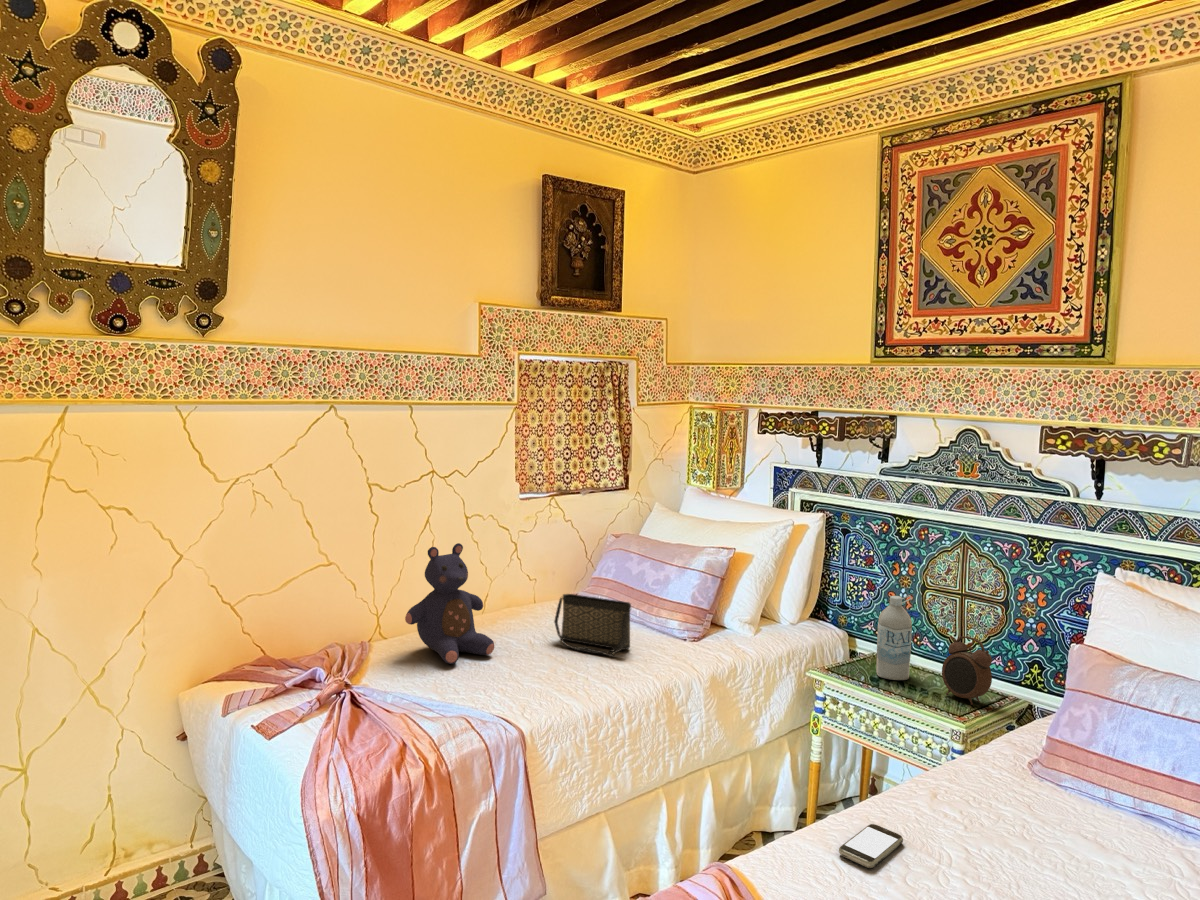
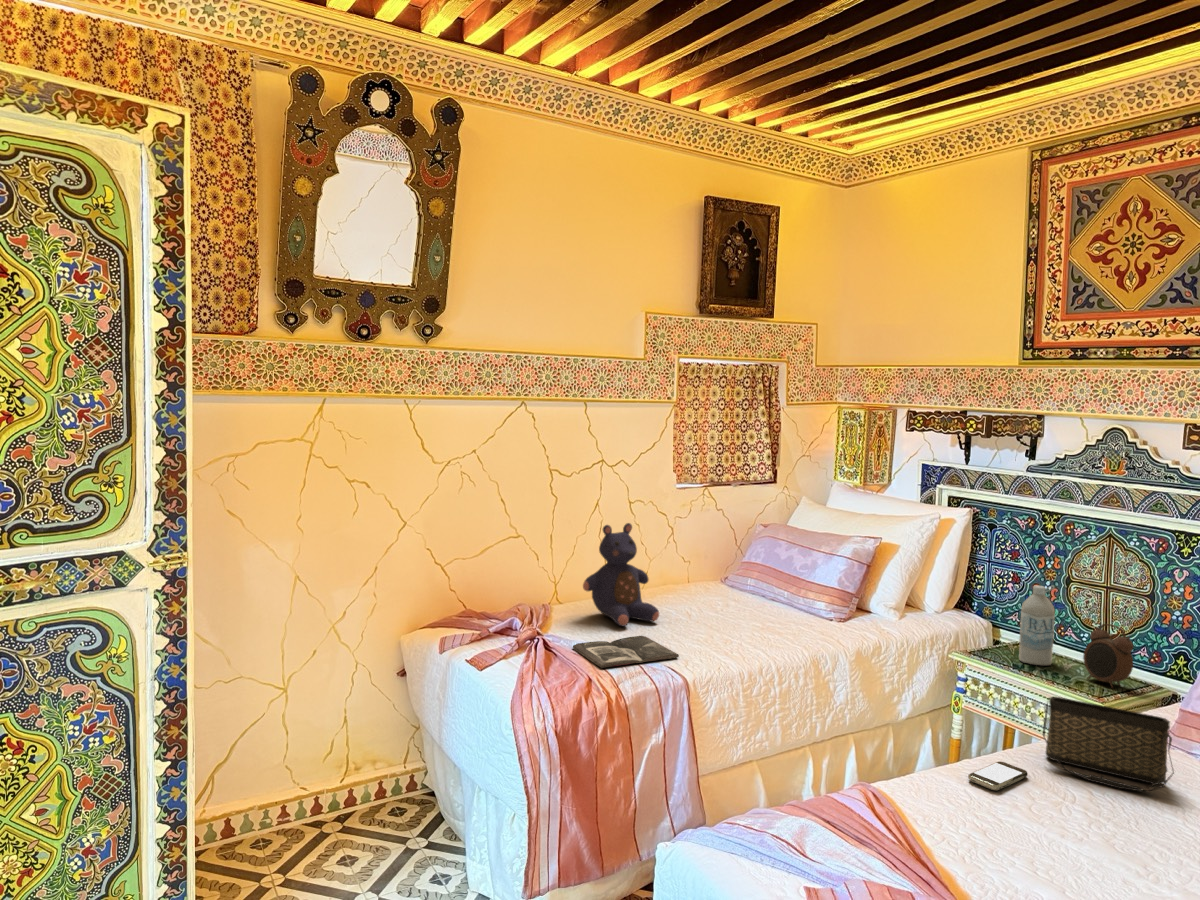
handbag: present [554,594,631,655] -> present [1043,697,1174,792]
magazine: none [387,676,512,726] -> present [573,636,679,668]

